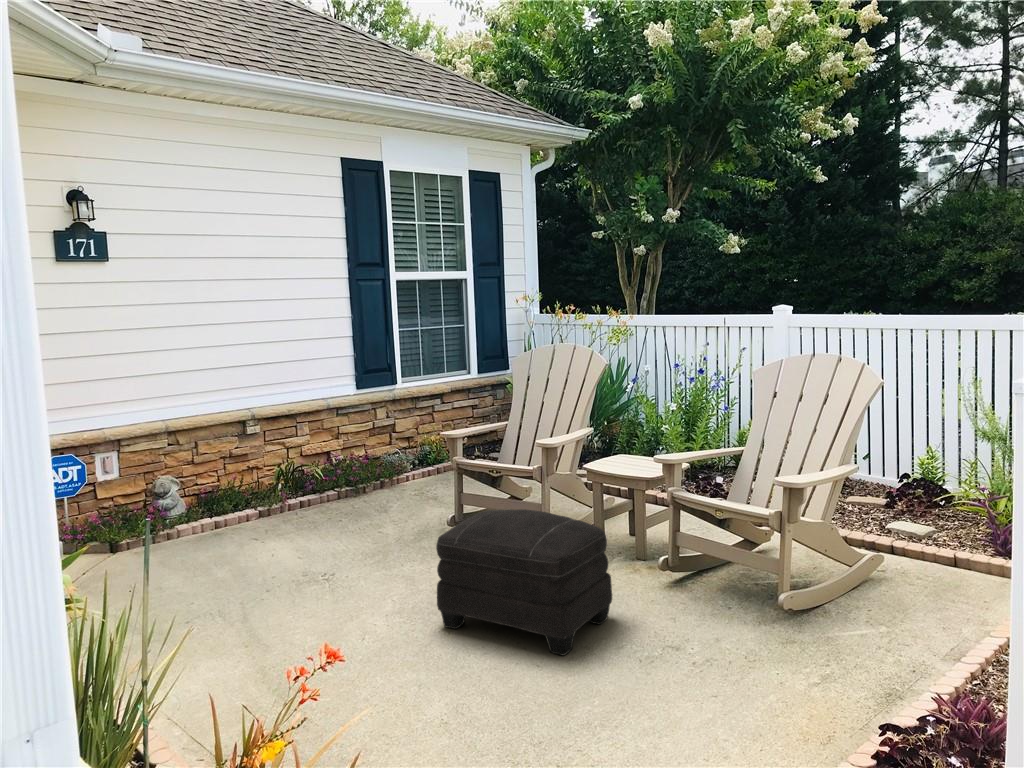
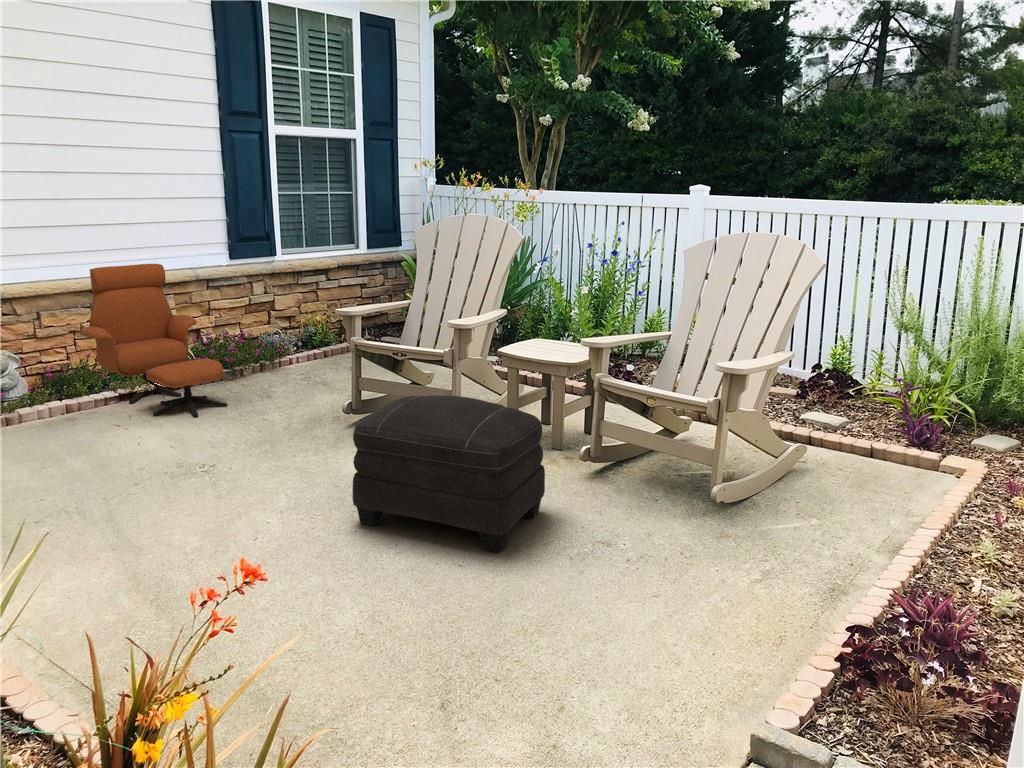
lounge chair: none [229,397,348,531] -> present [80,264,227,417]

